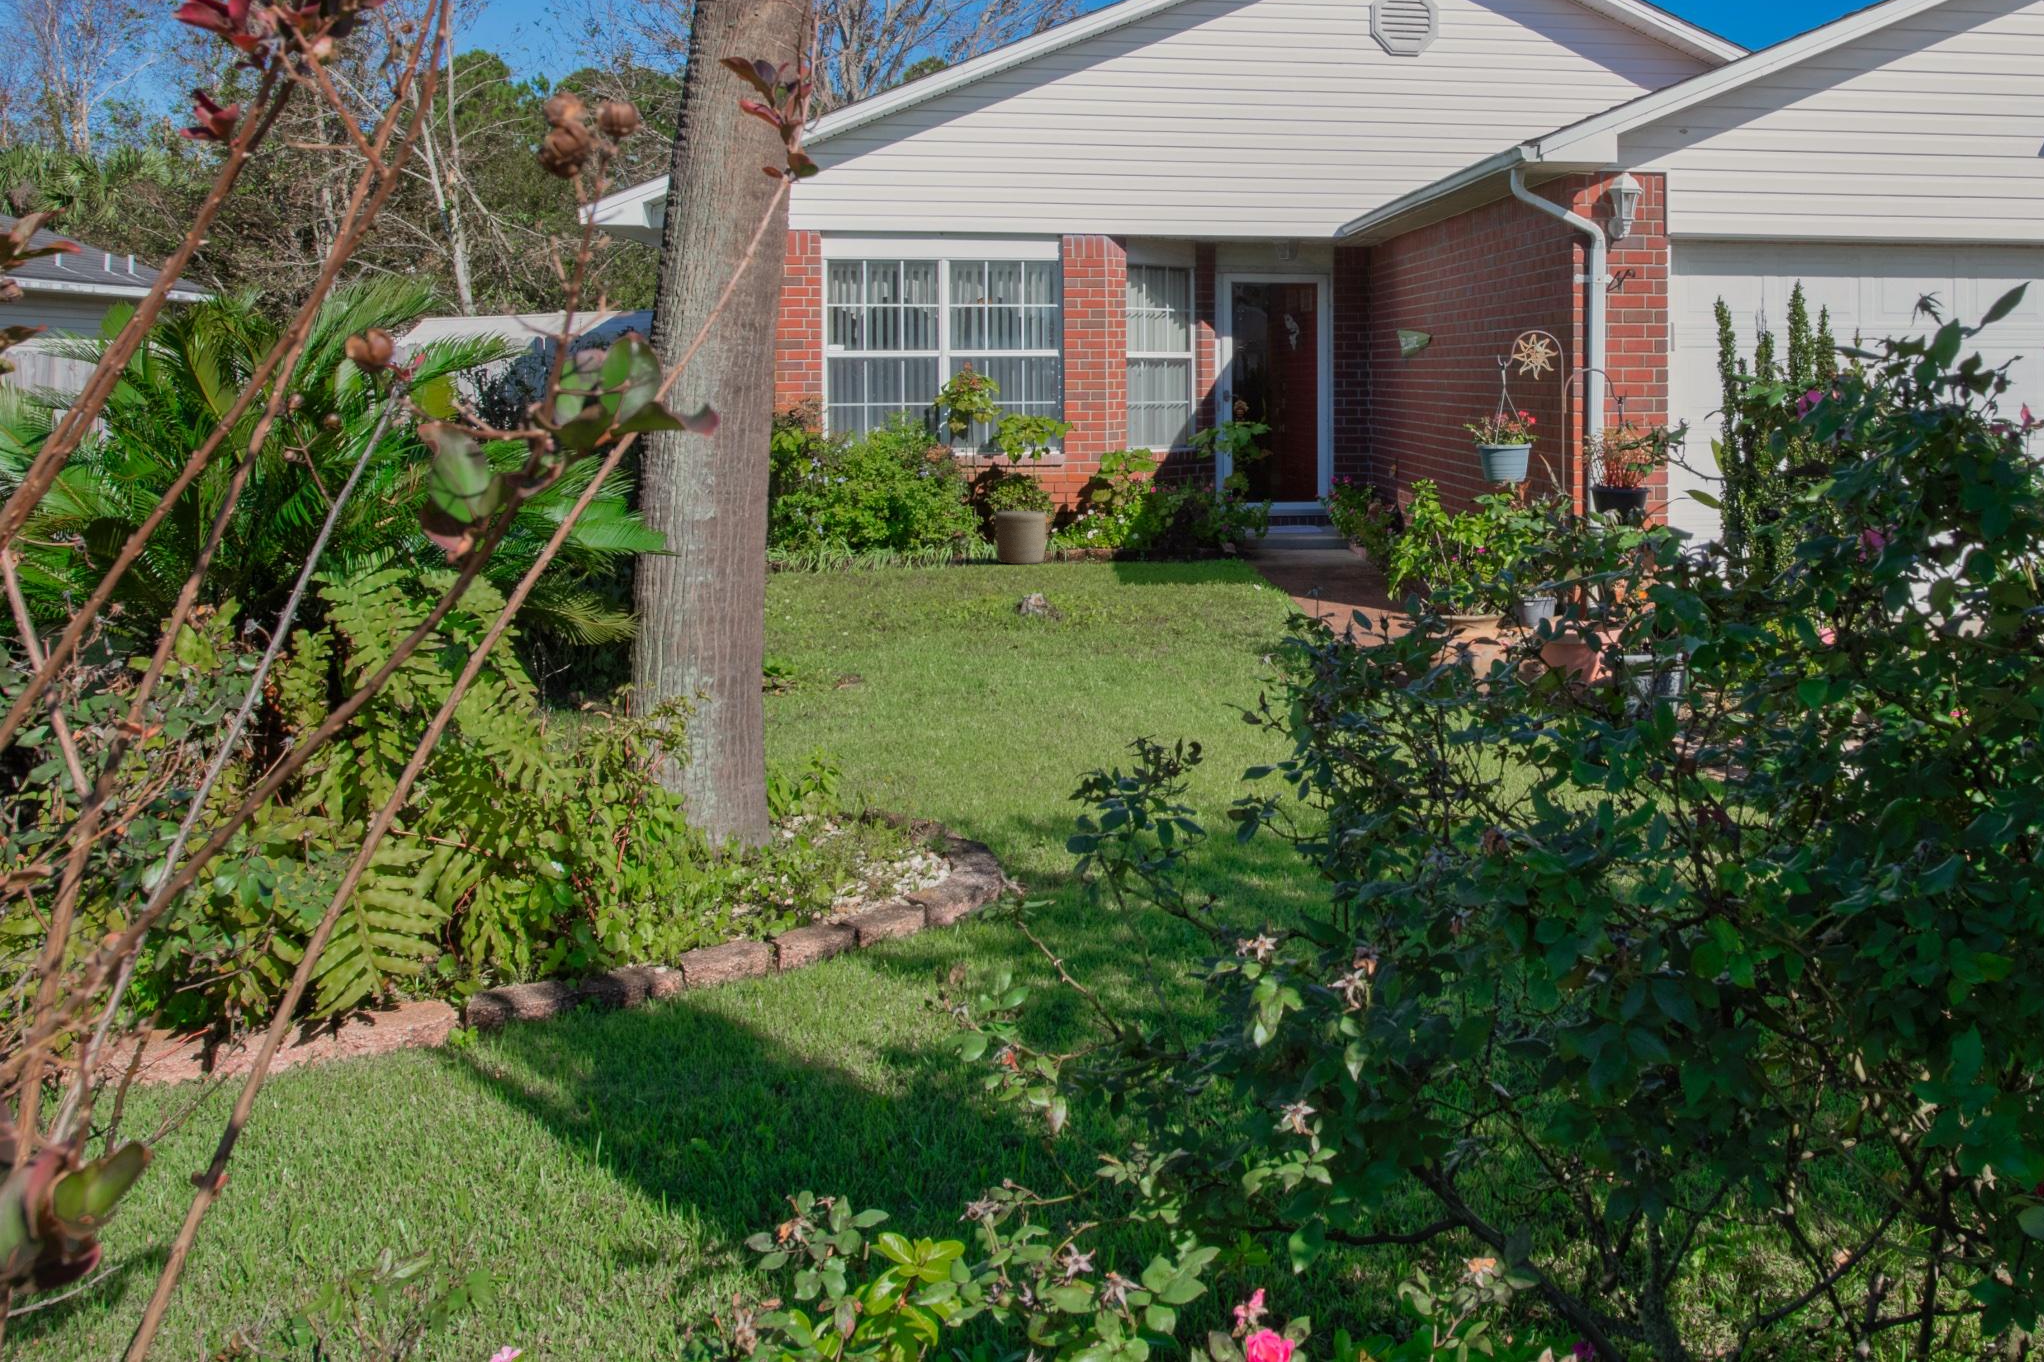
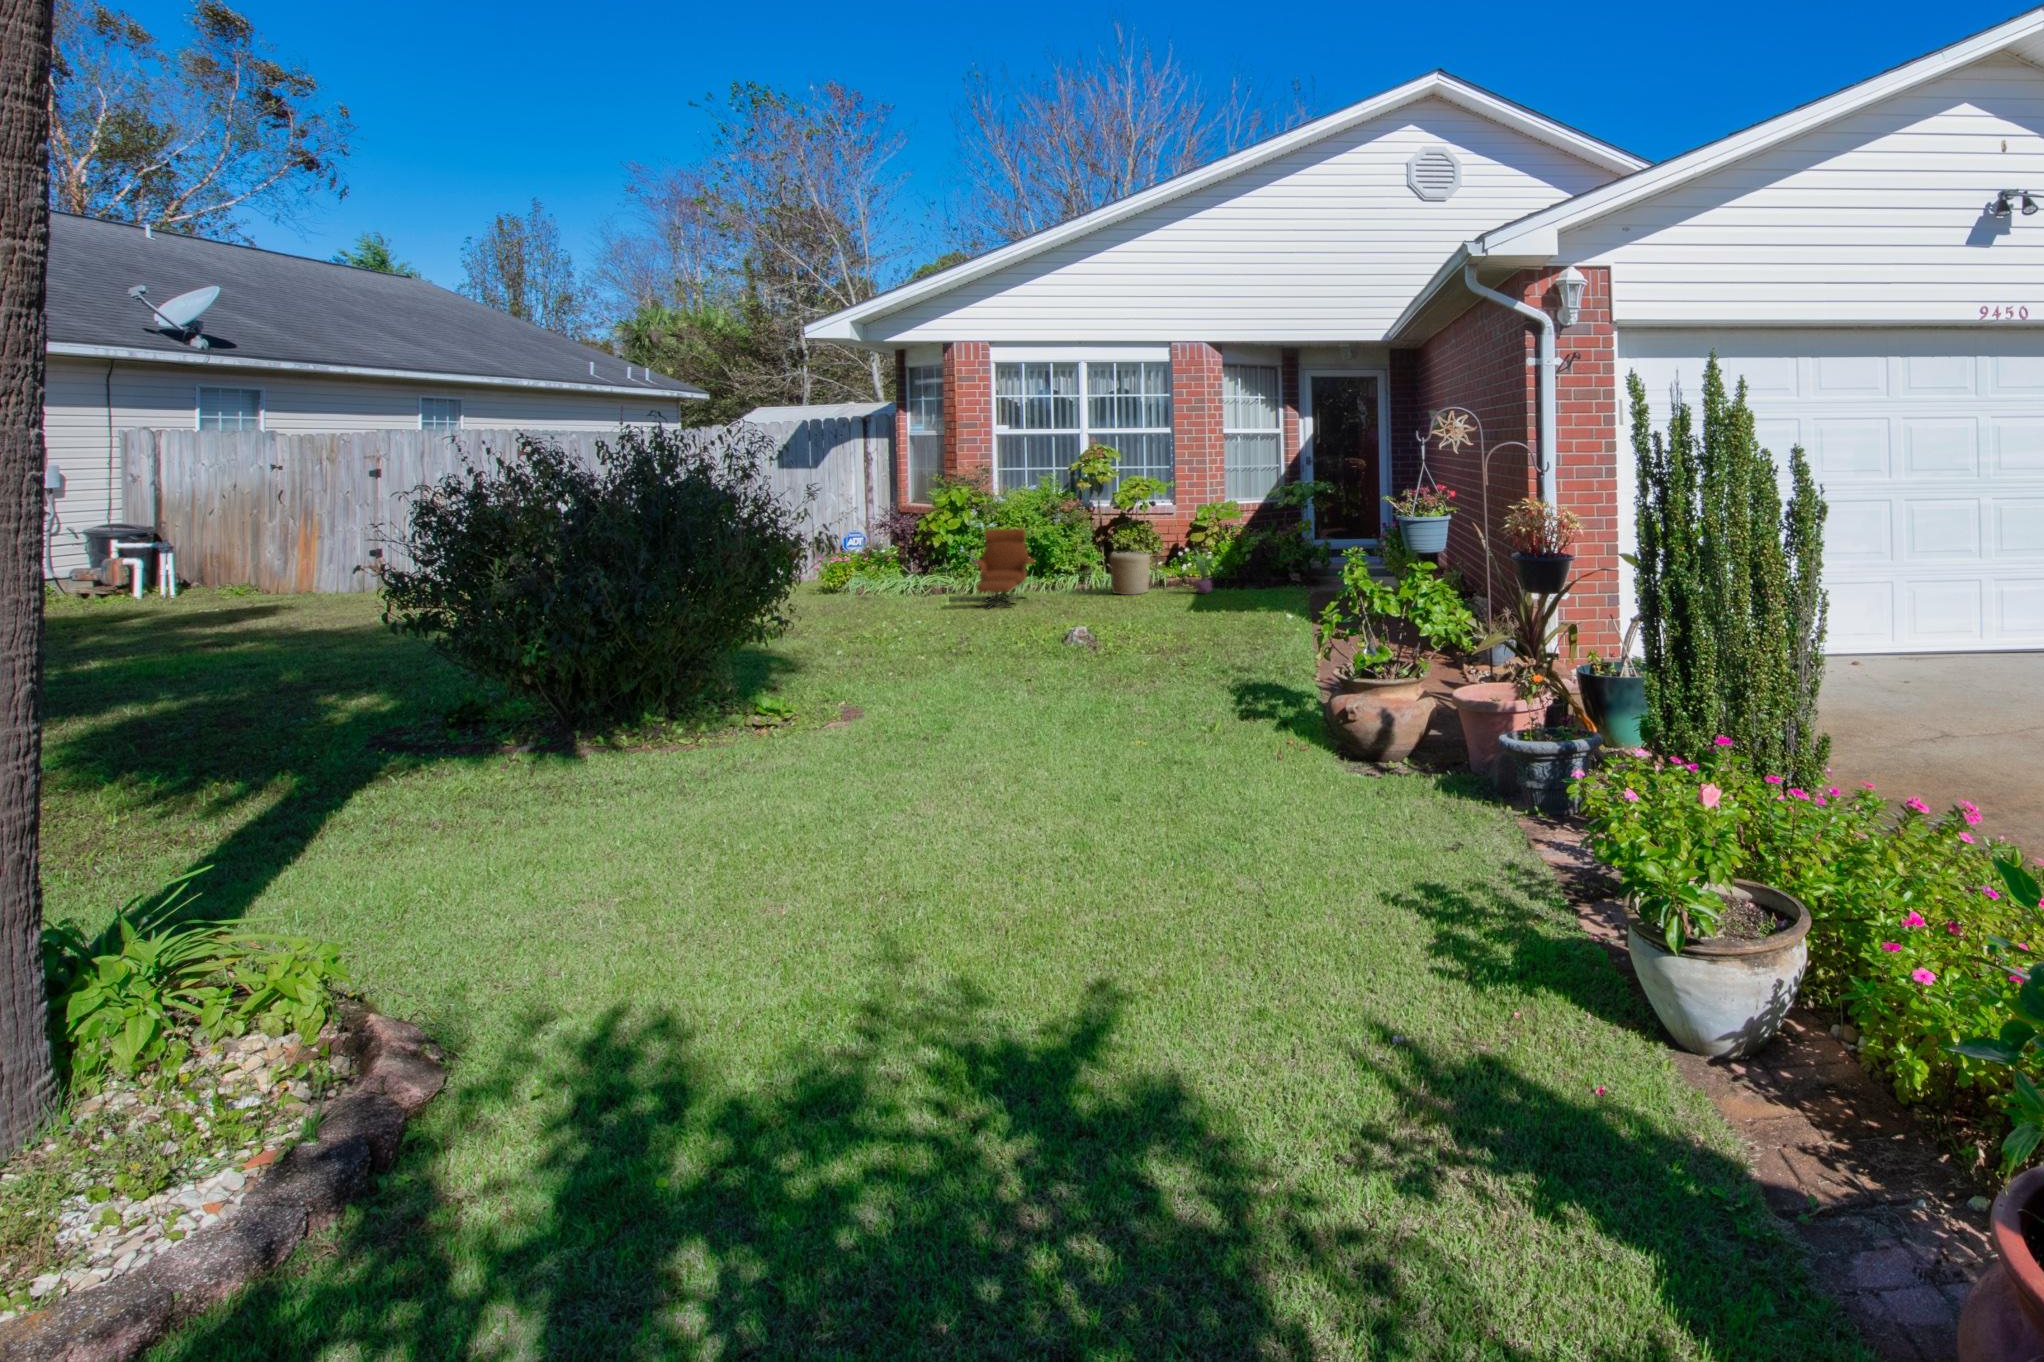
lounge chair: none [823,479,904,579] -> present [973,528,1035,608]
decorative plant: none [1084,504,1150,562] -> present [1188,549,1212,594]

